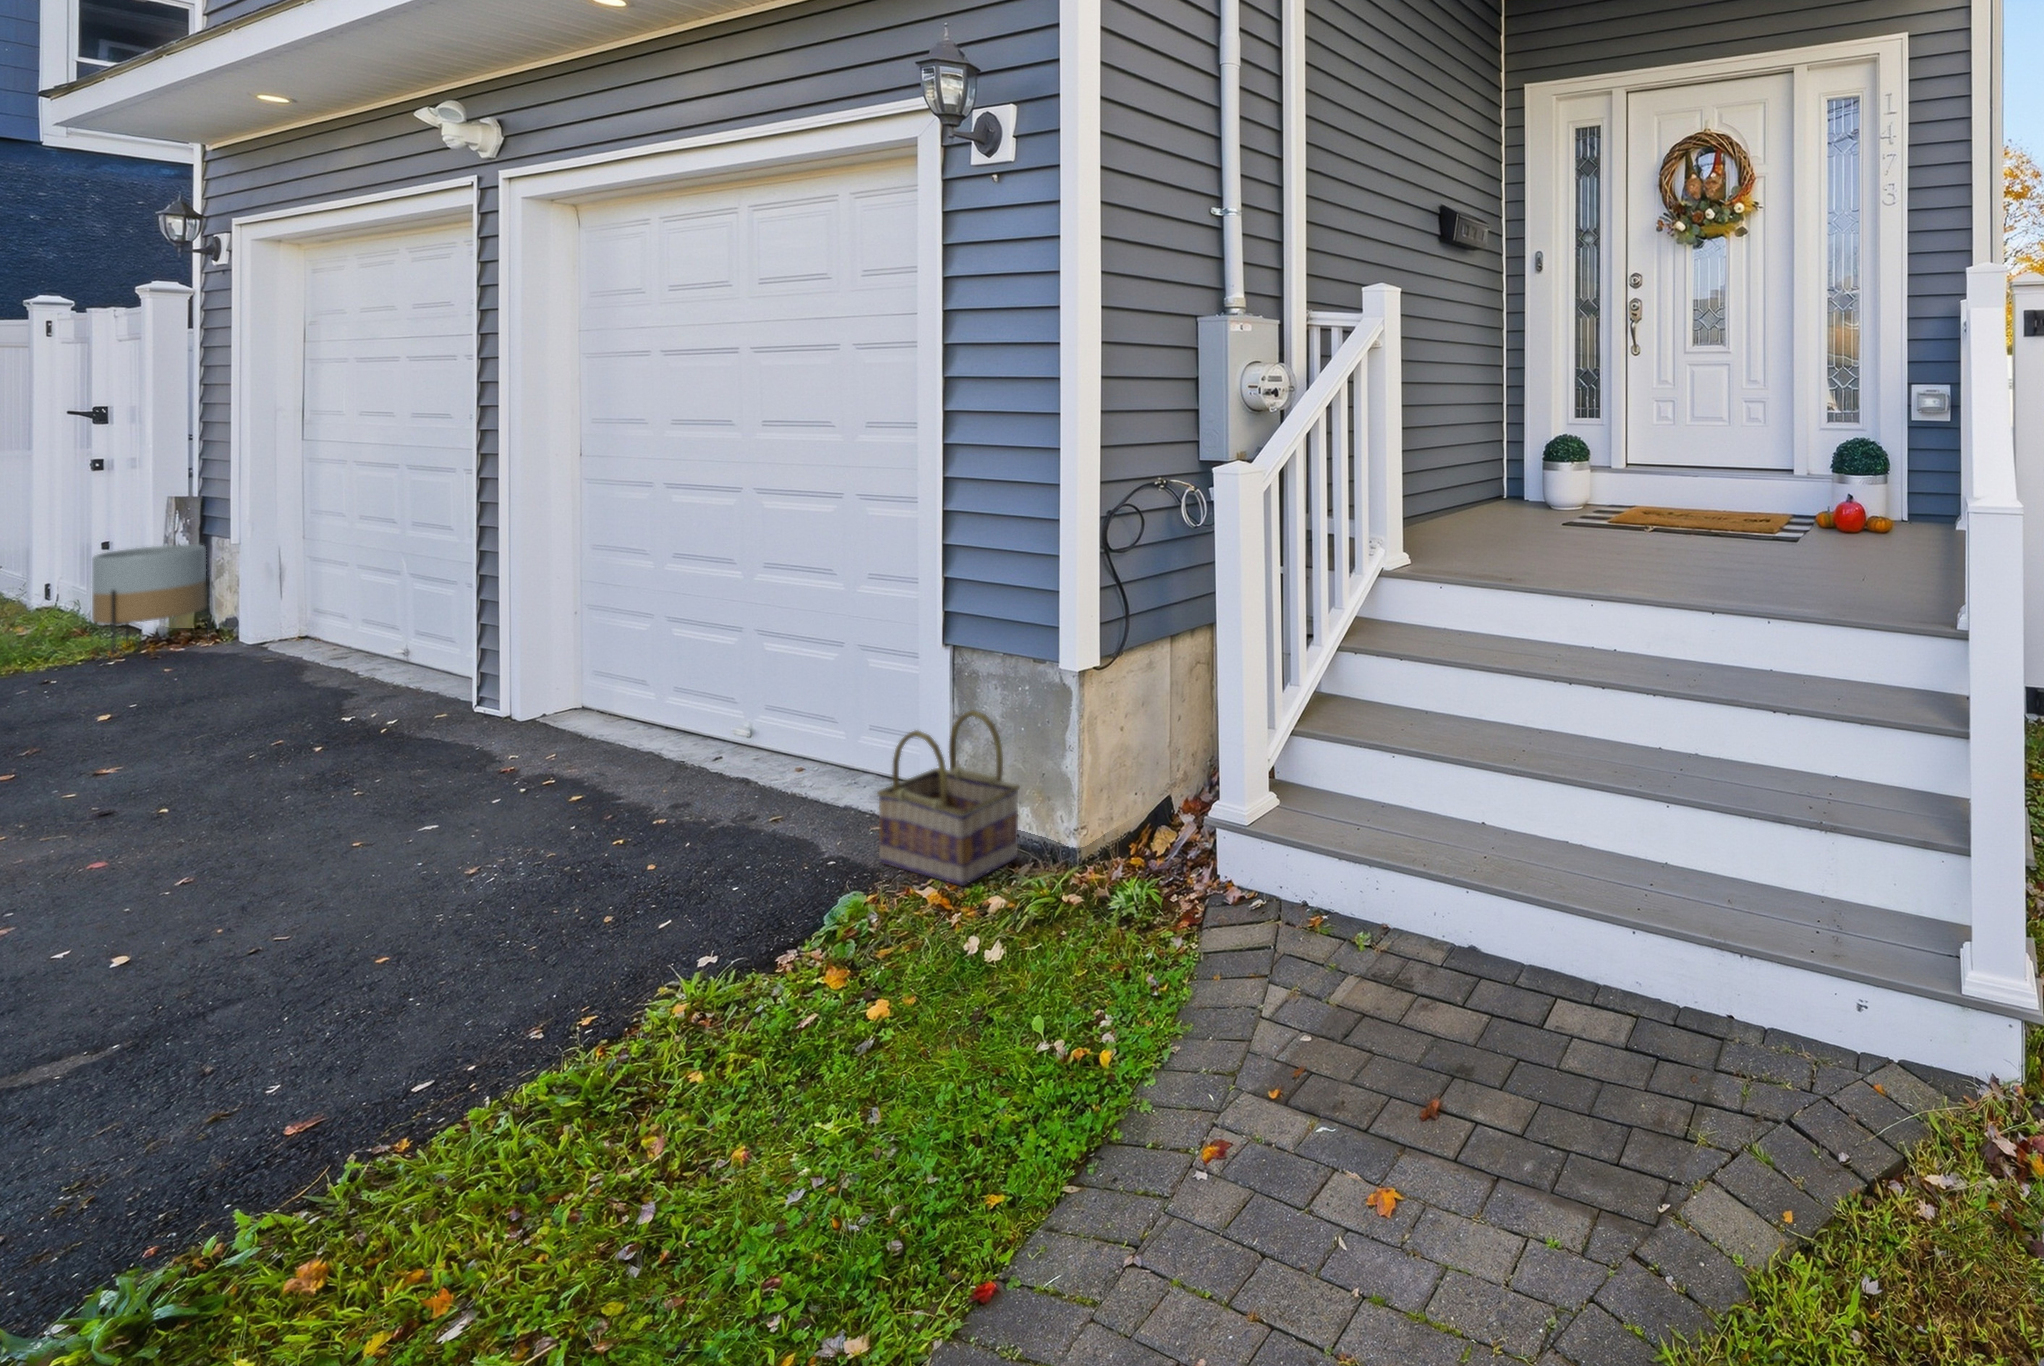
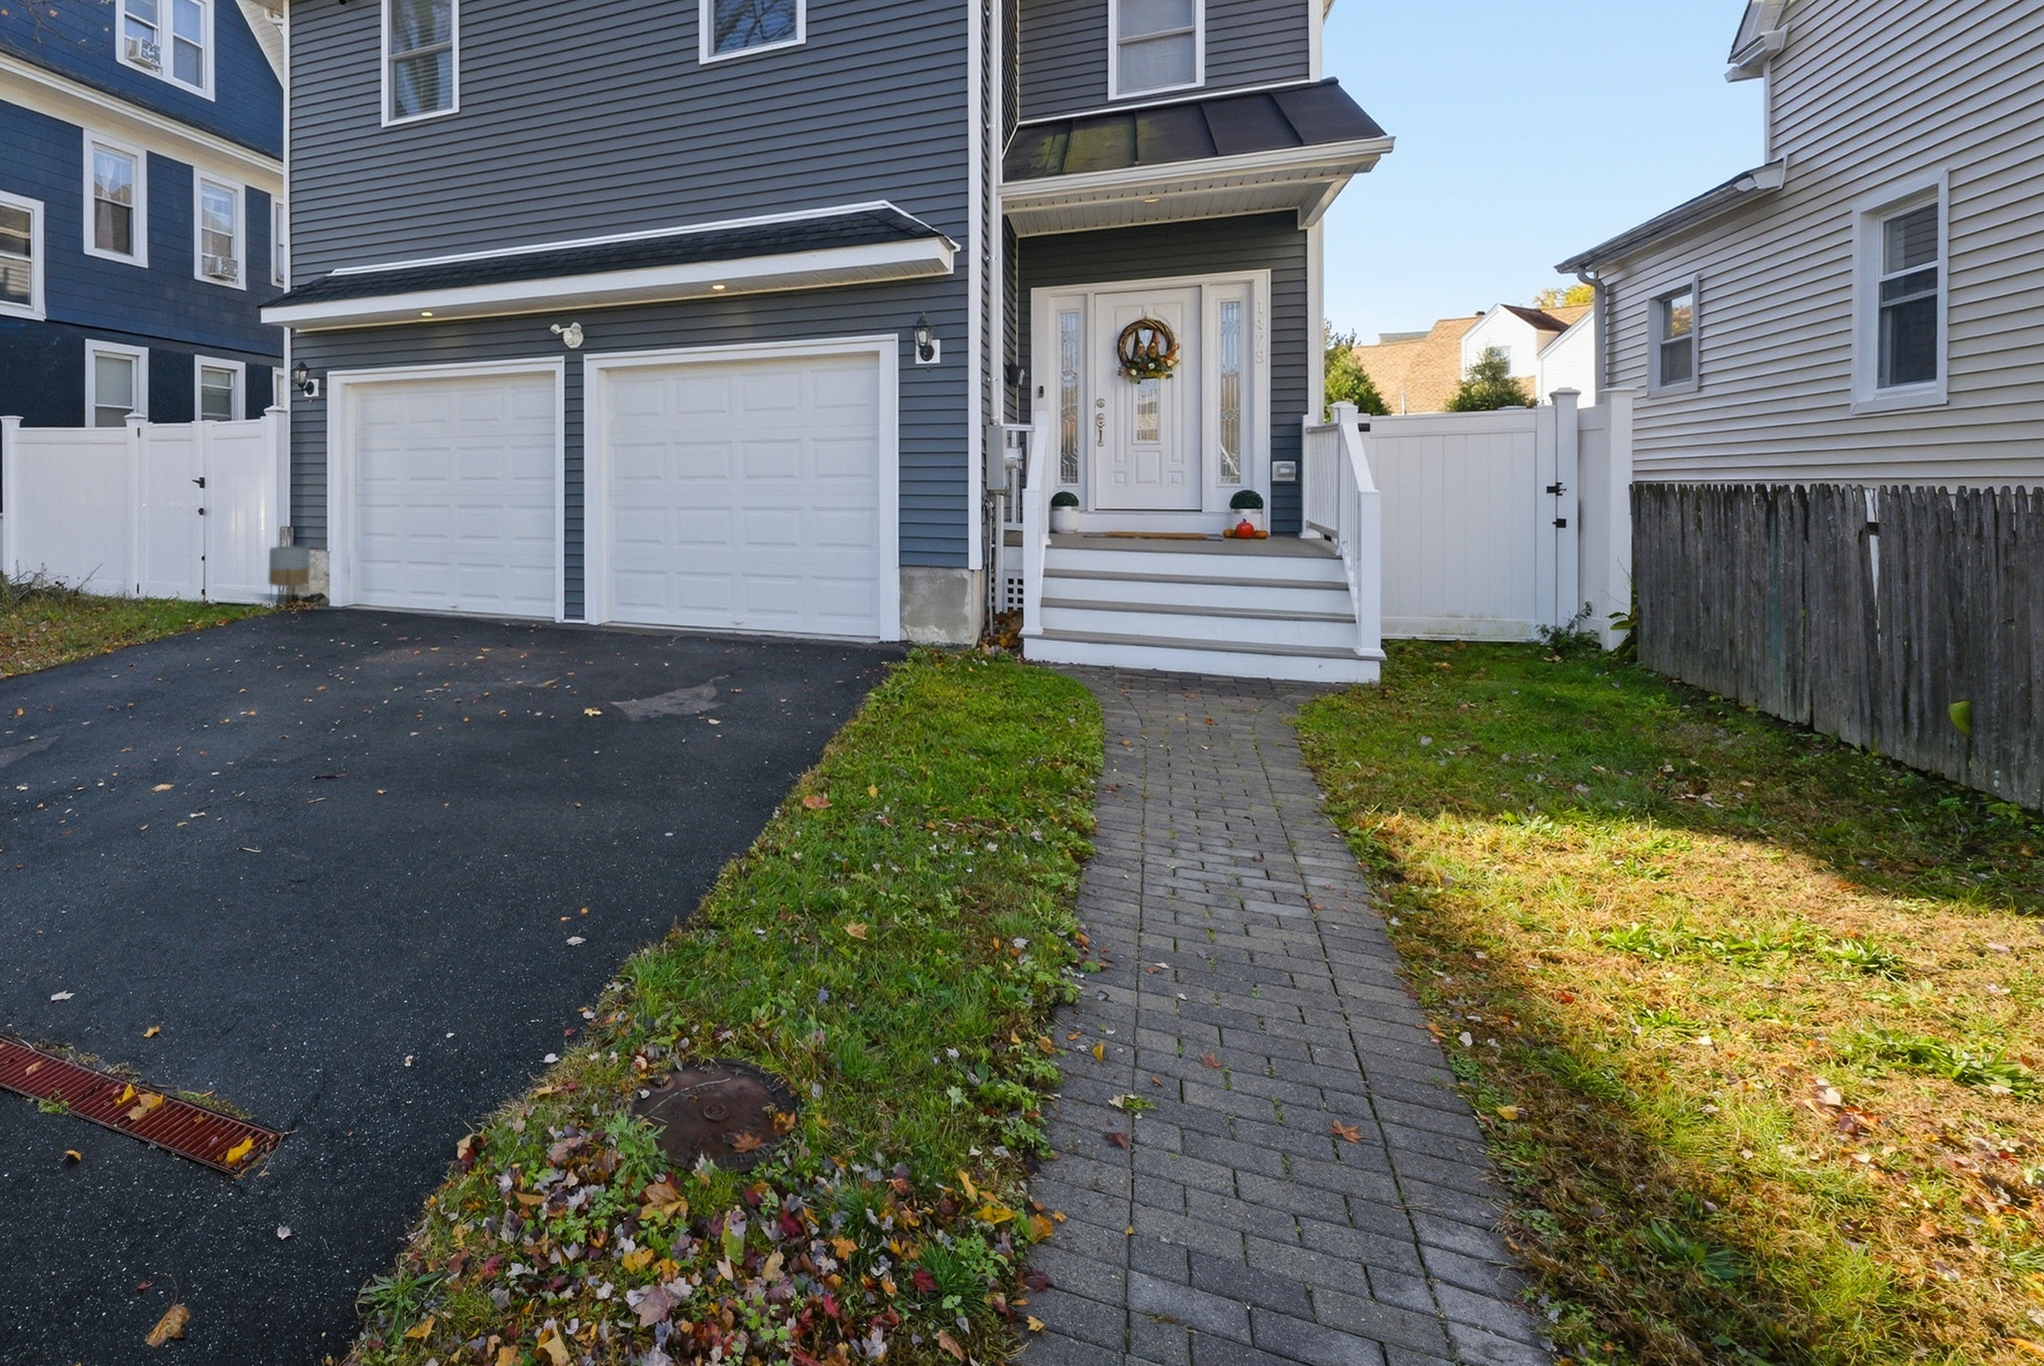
basket: present [877,710,1020,885] -> none [889,595,945,659]

